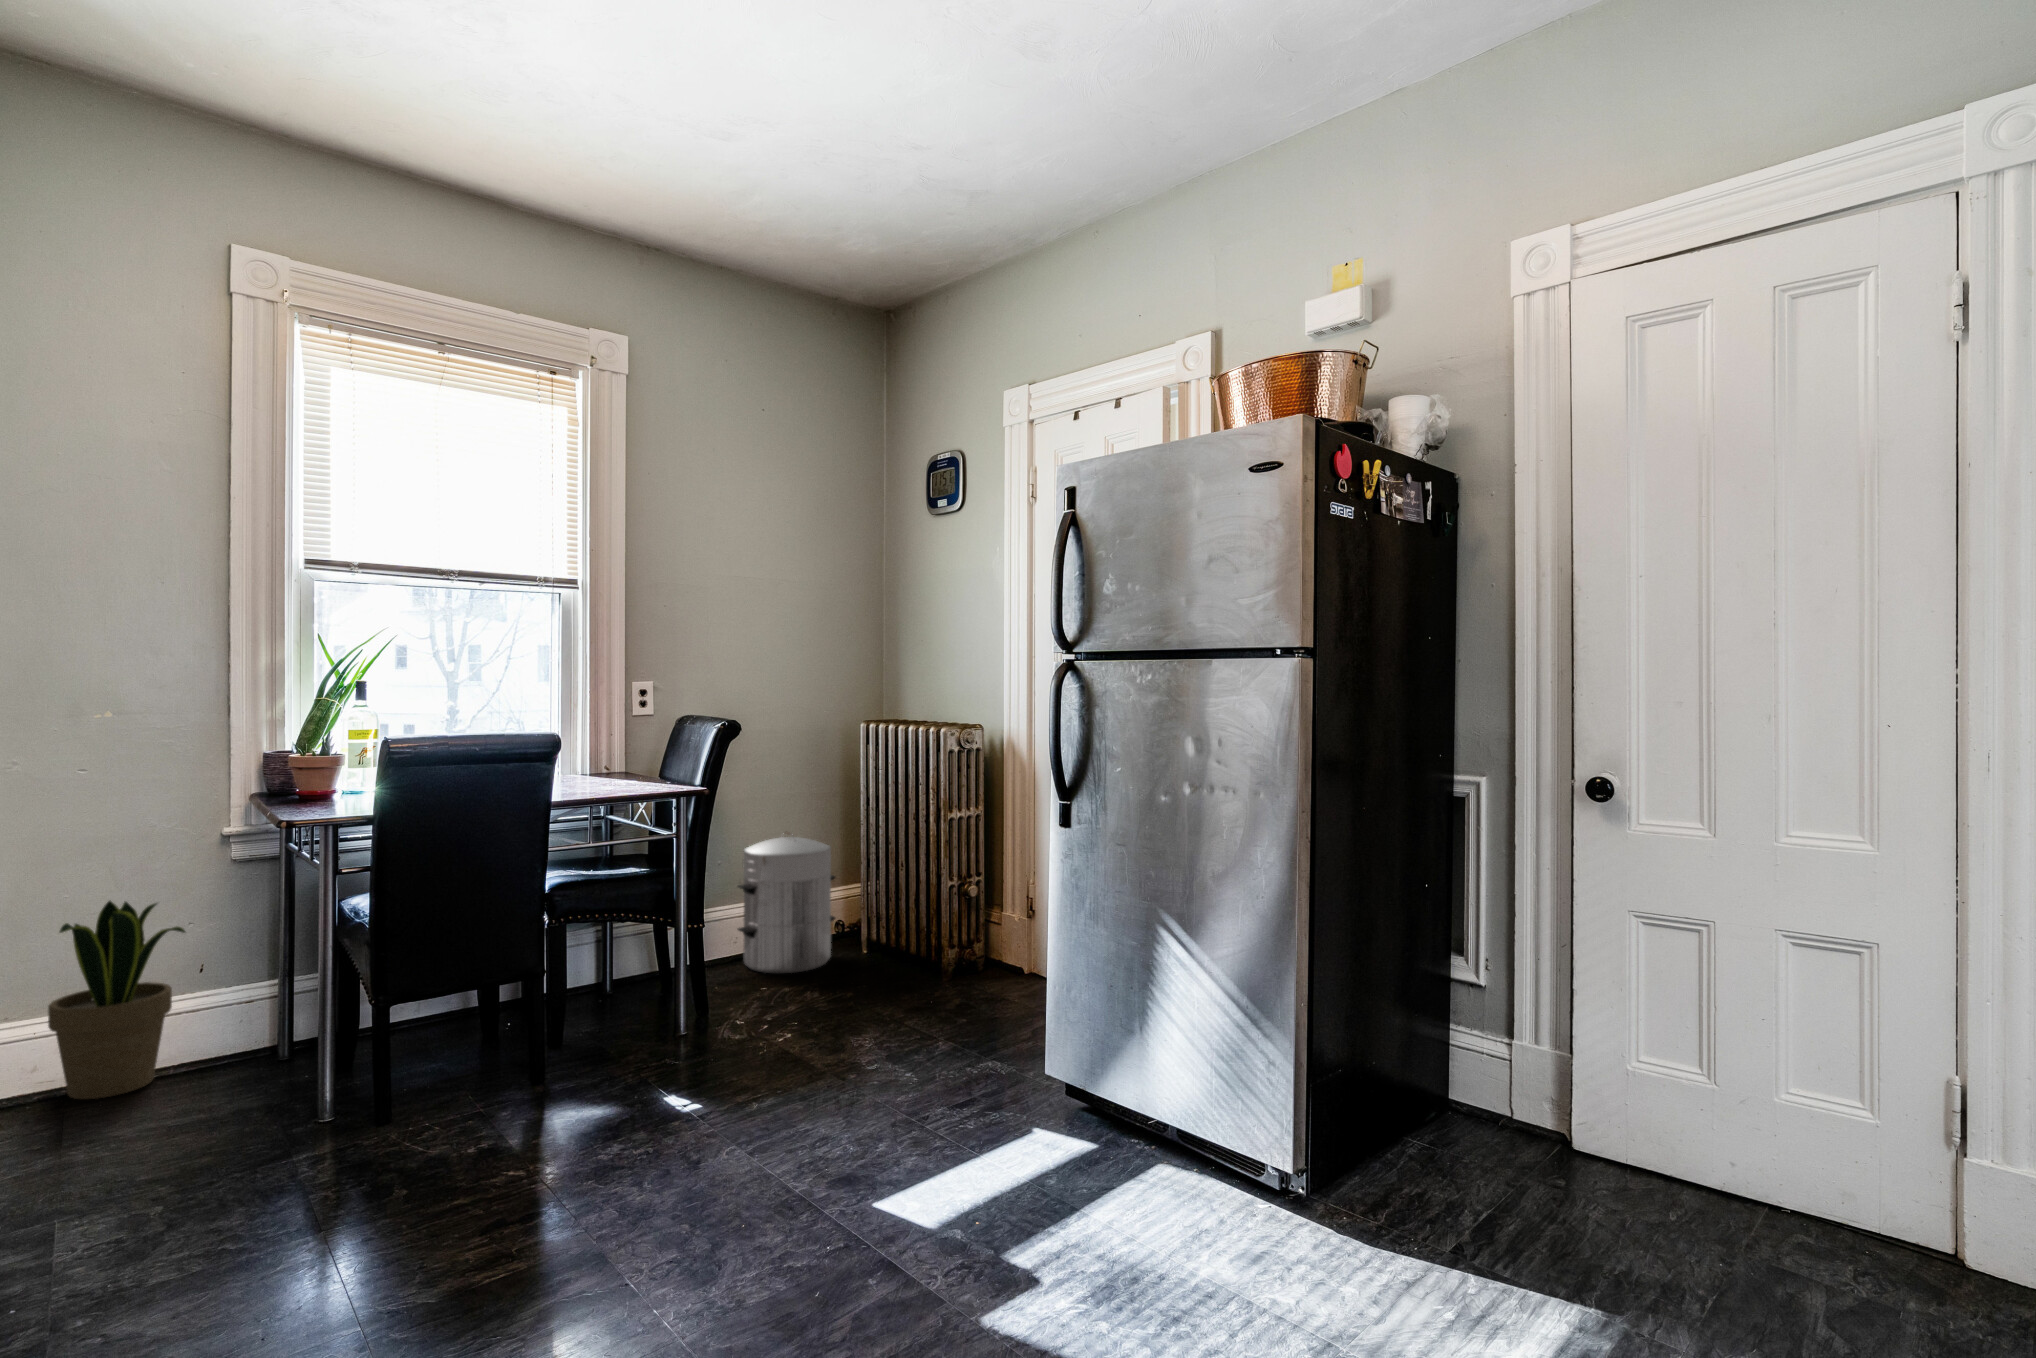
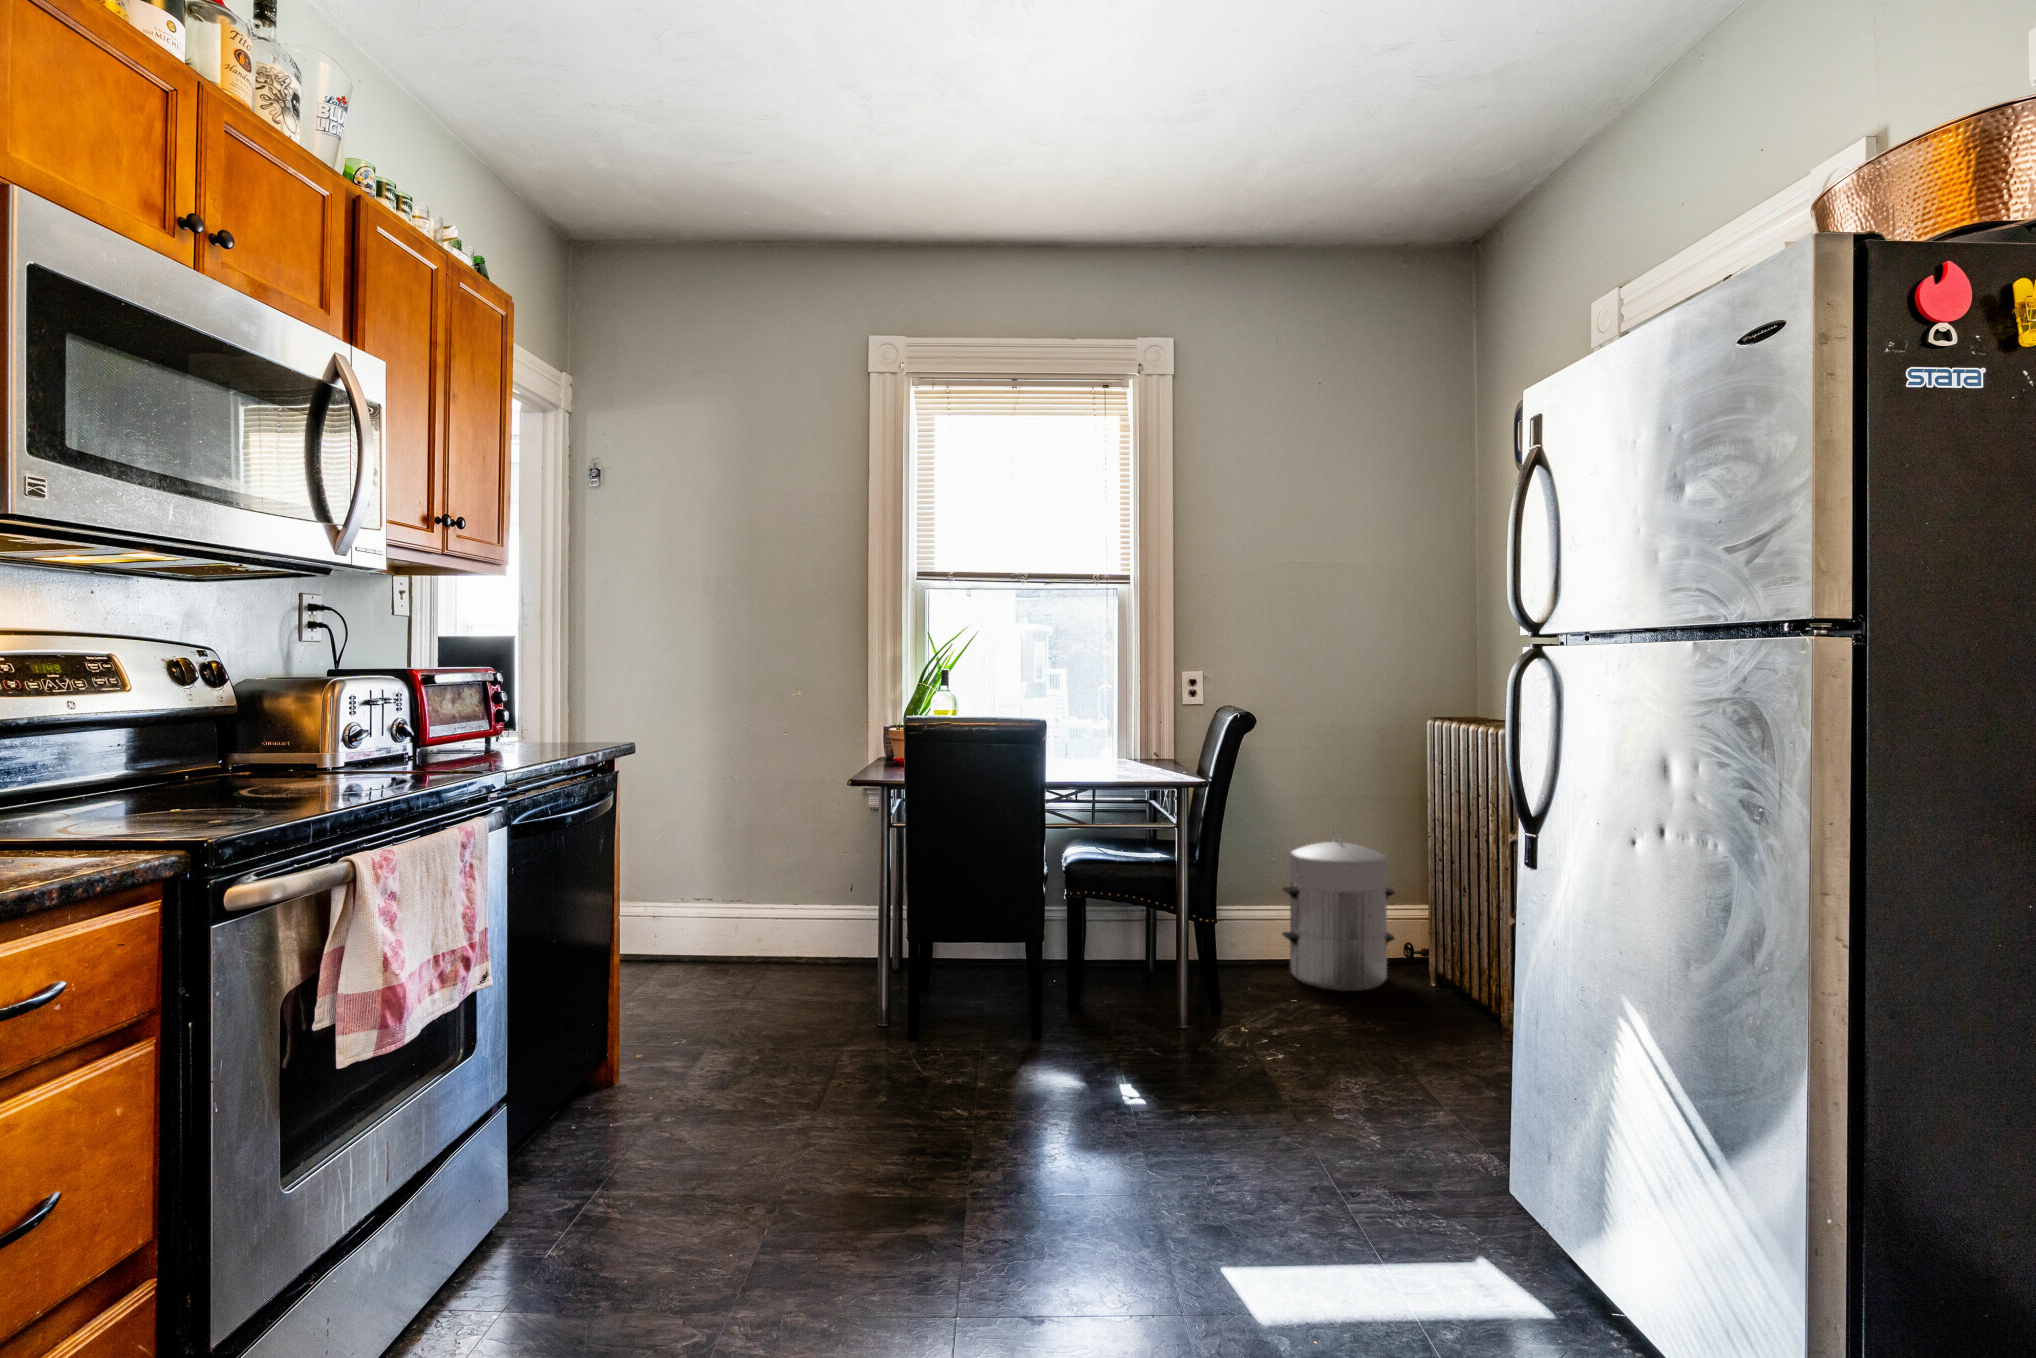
potted plant: present [48,900,185,1099] -> none [749,835,826,981]

